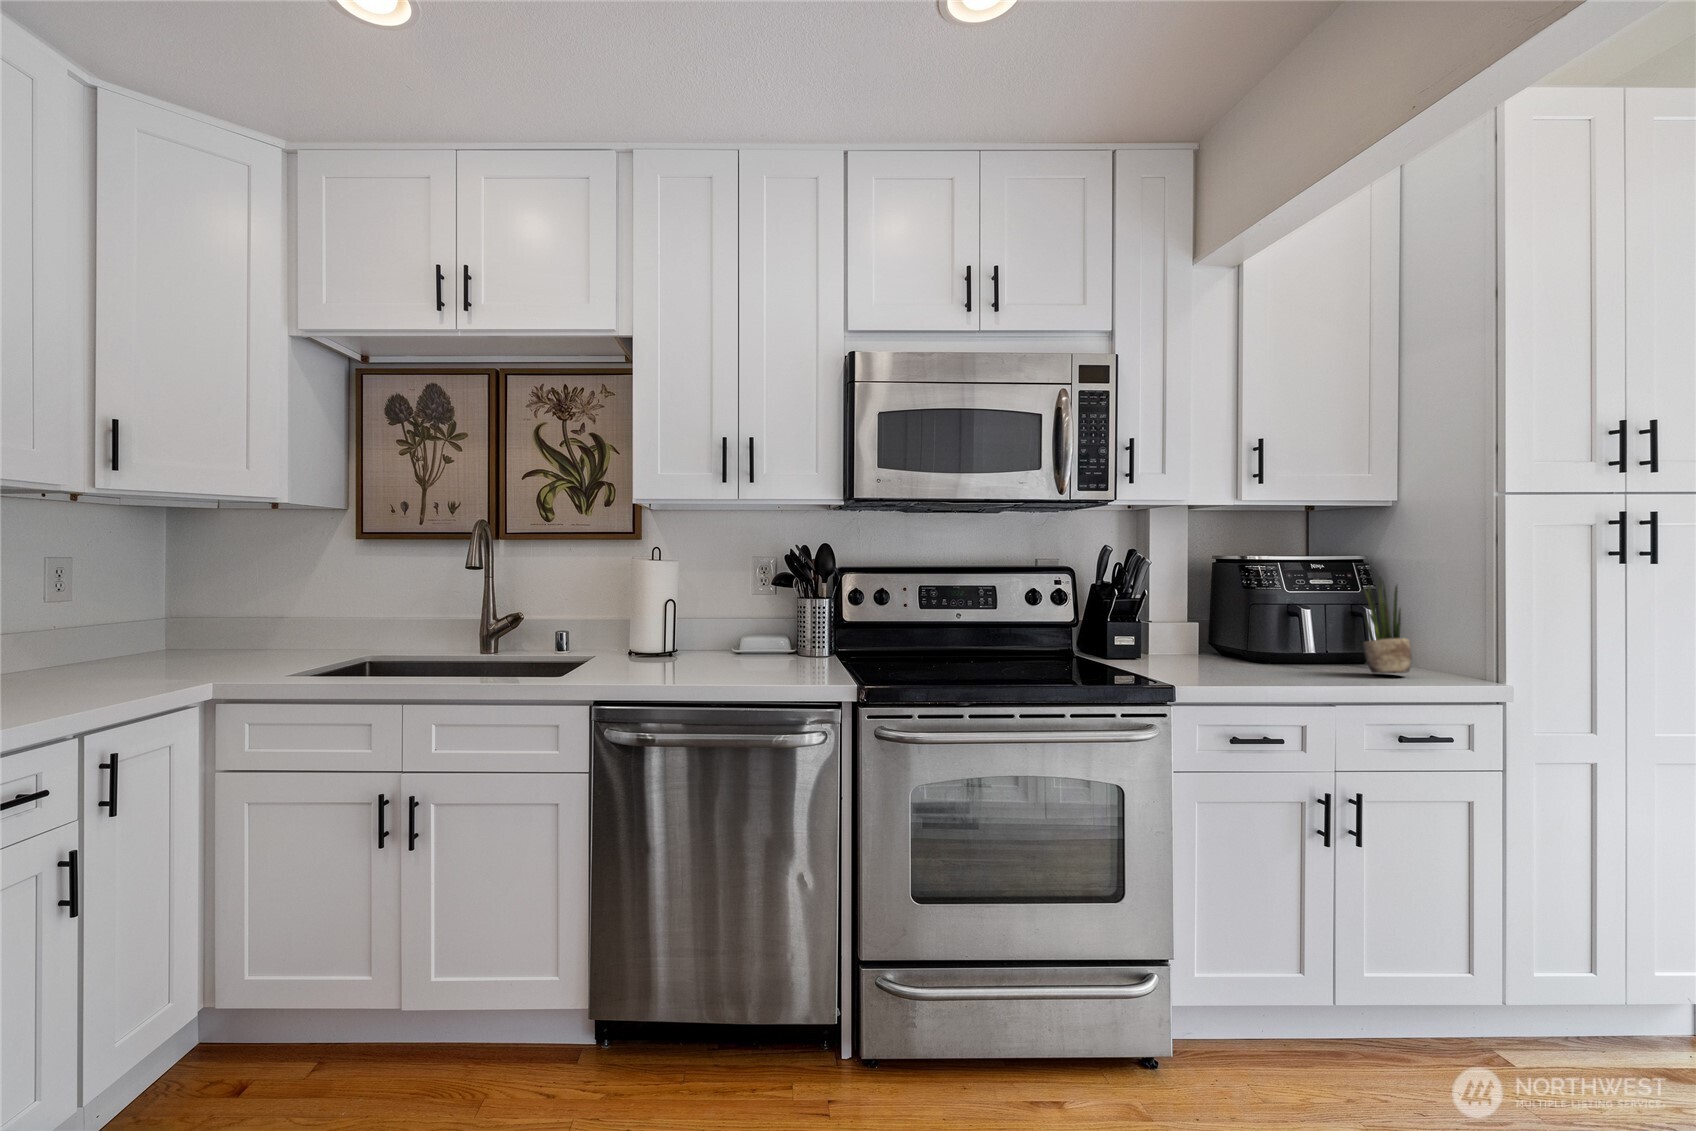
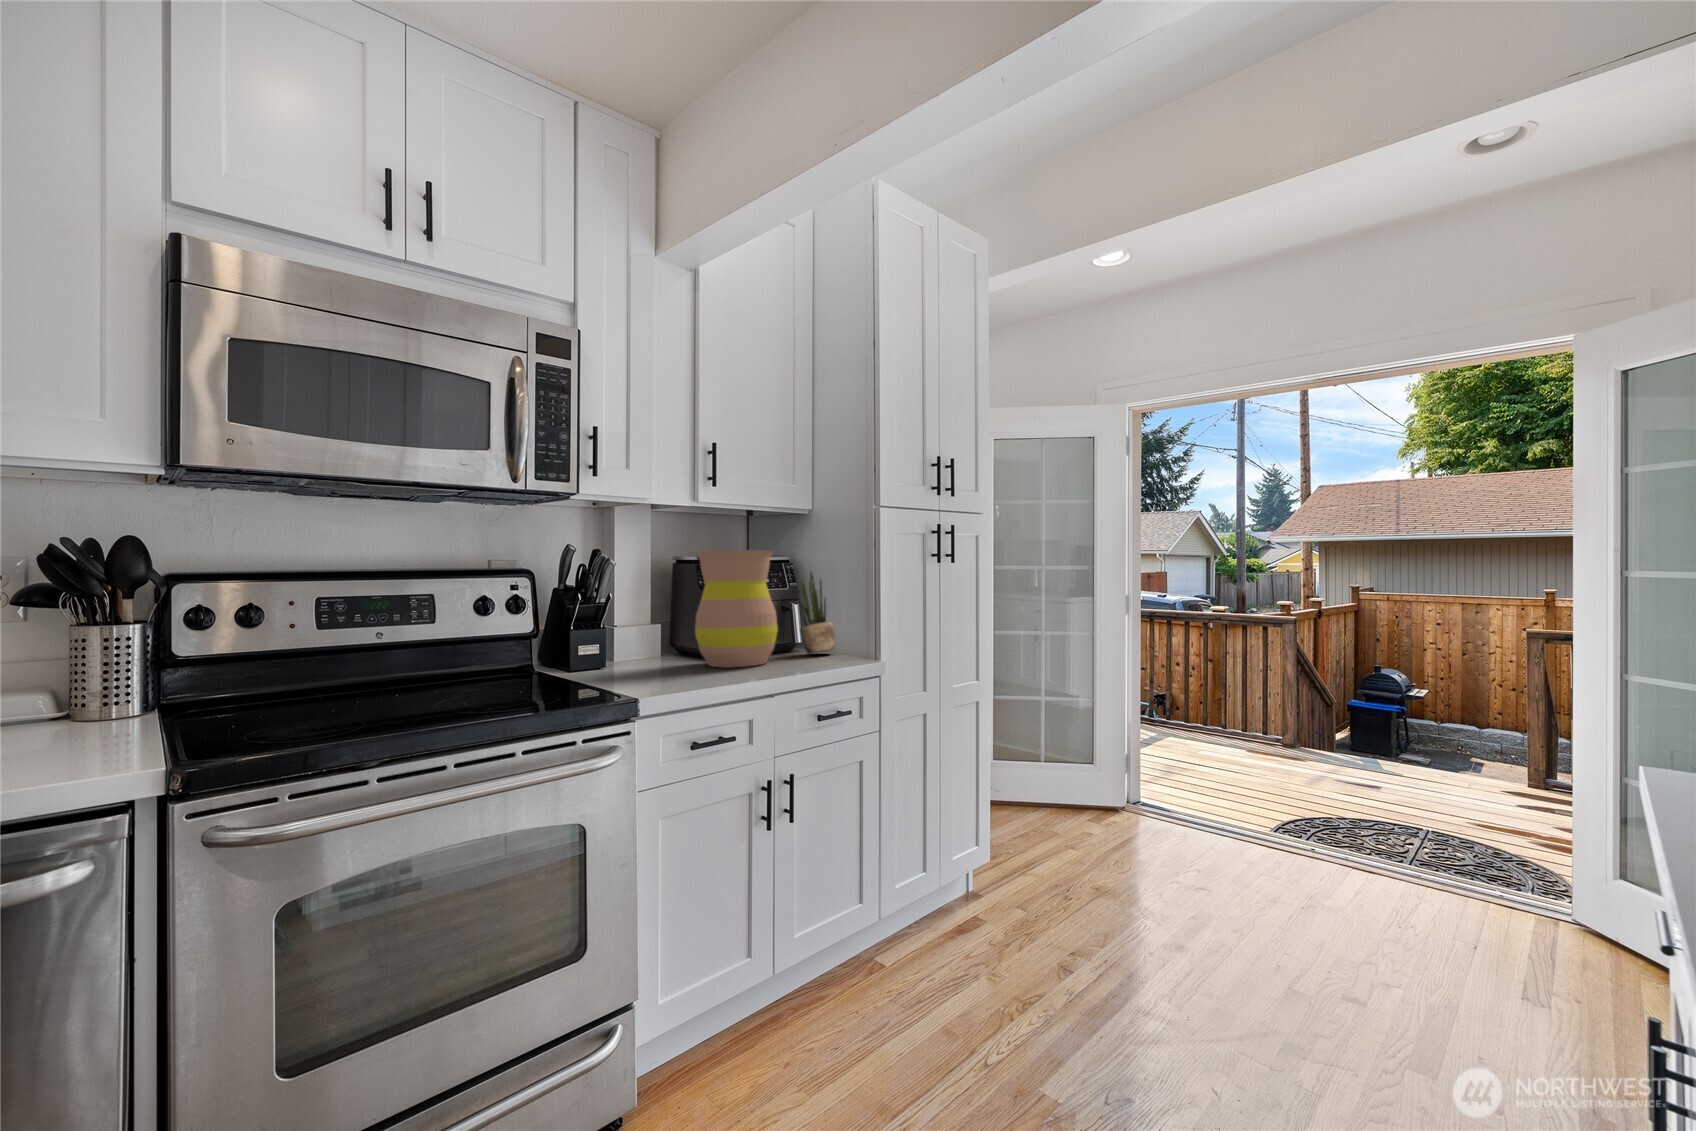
vase: none [1228,555,1327,679] -> present [695,550,778,668]

